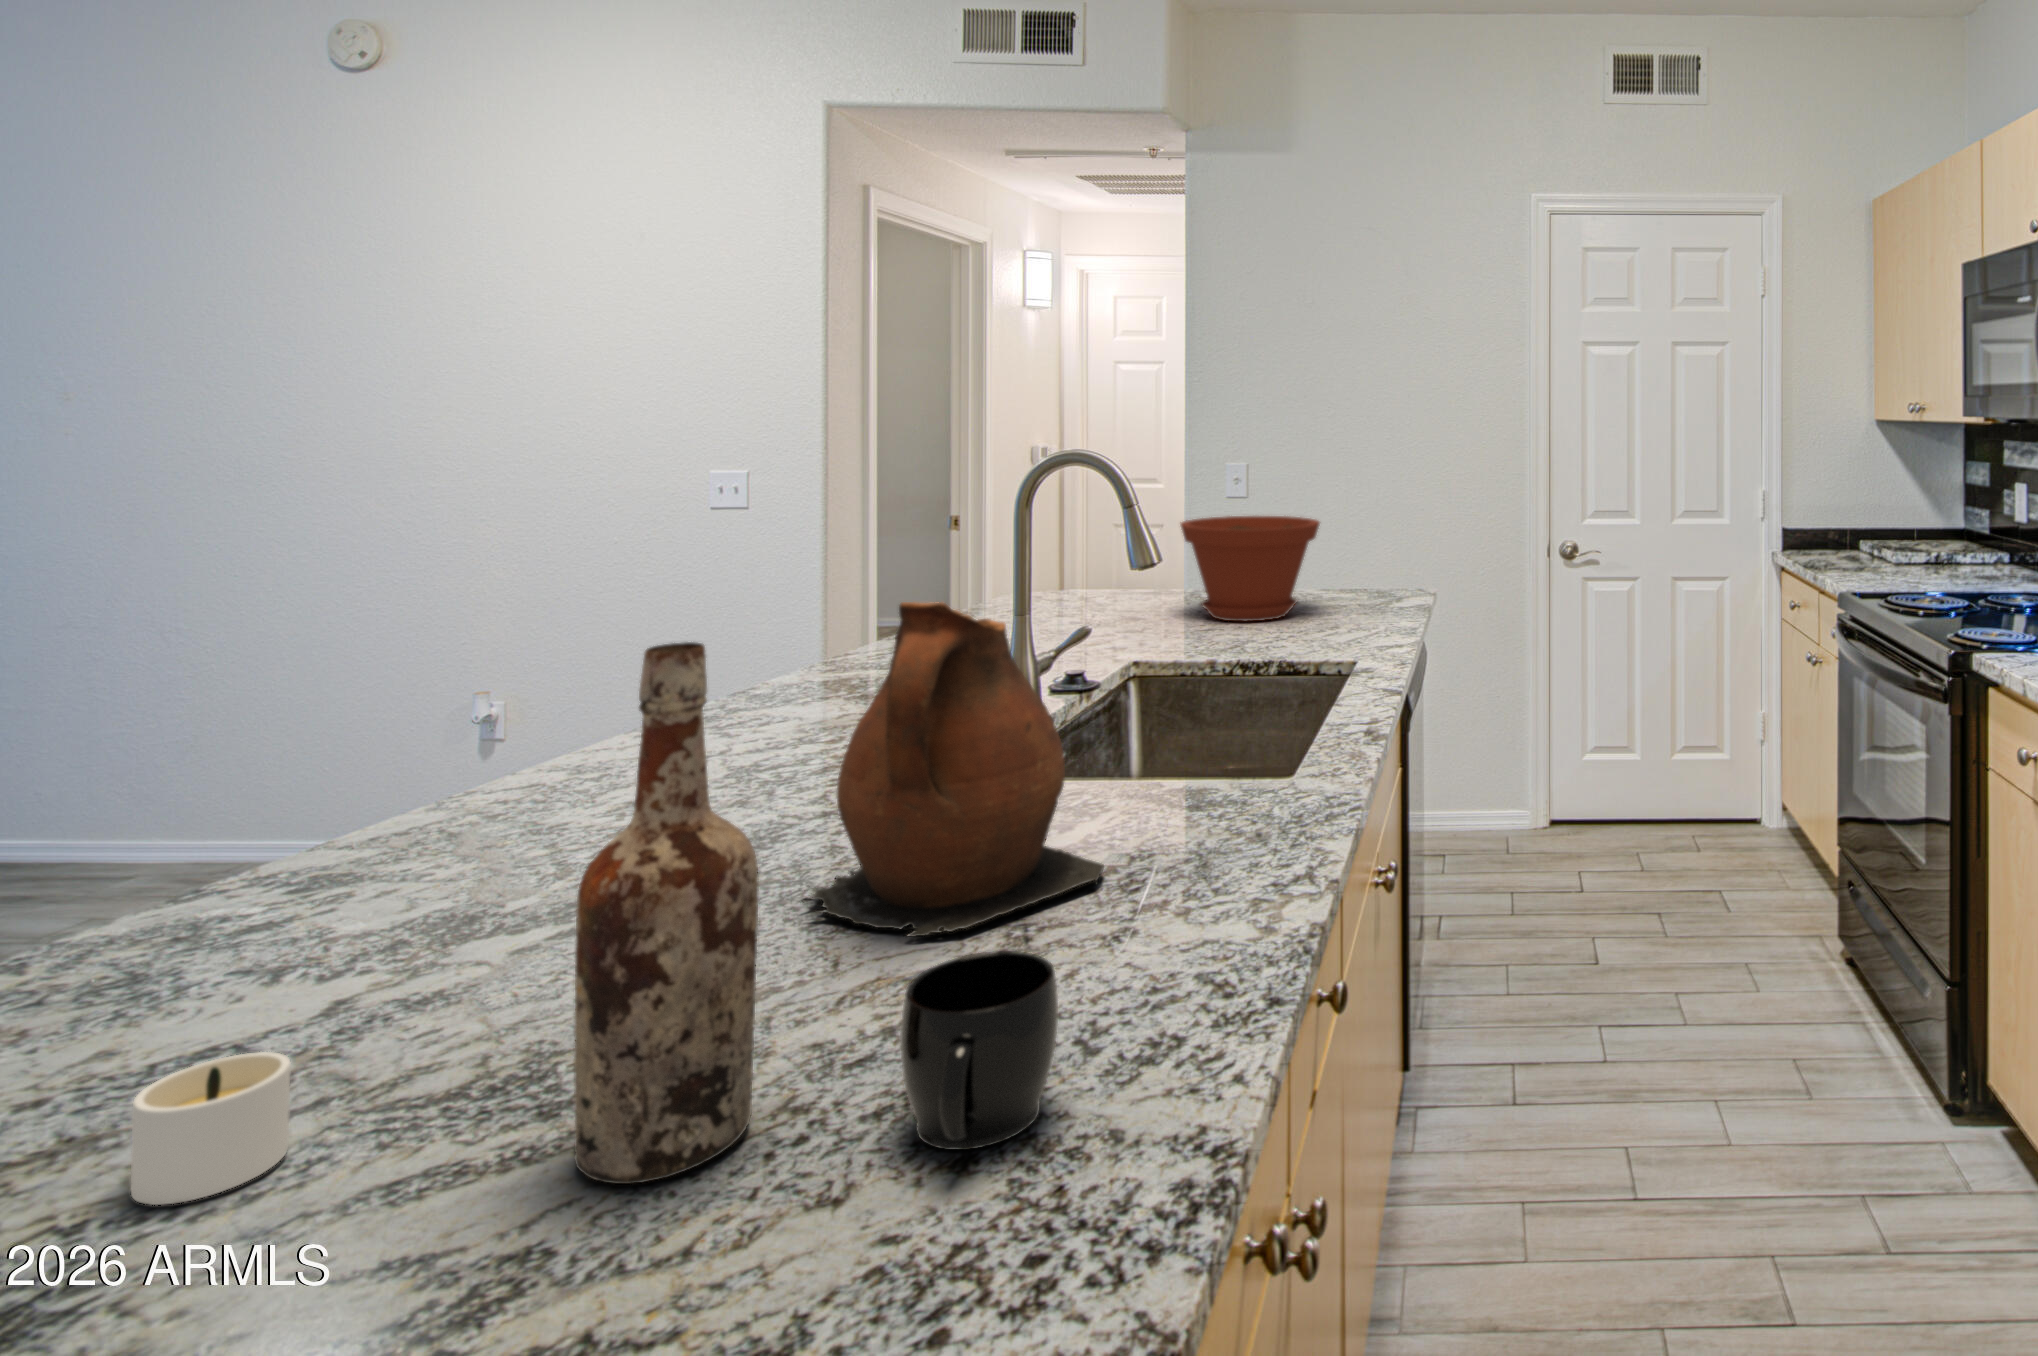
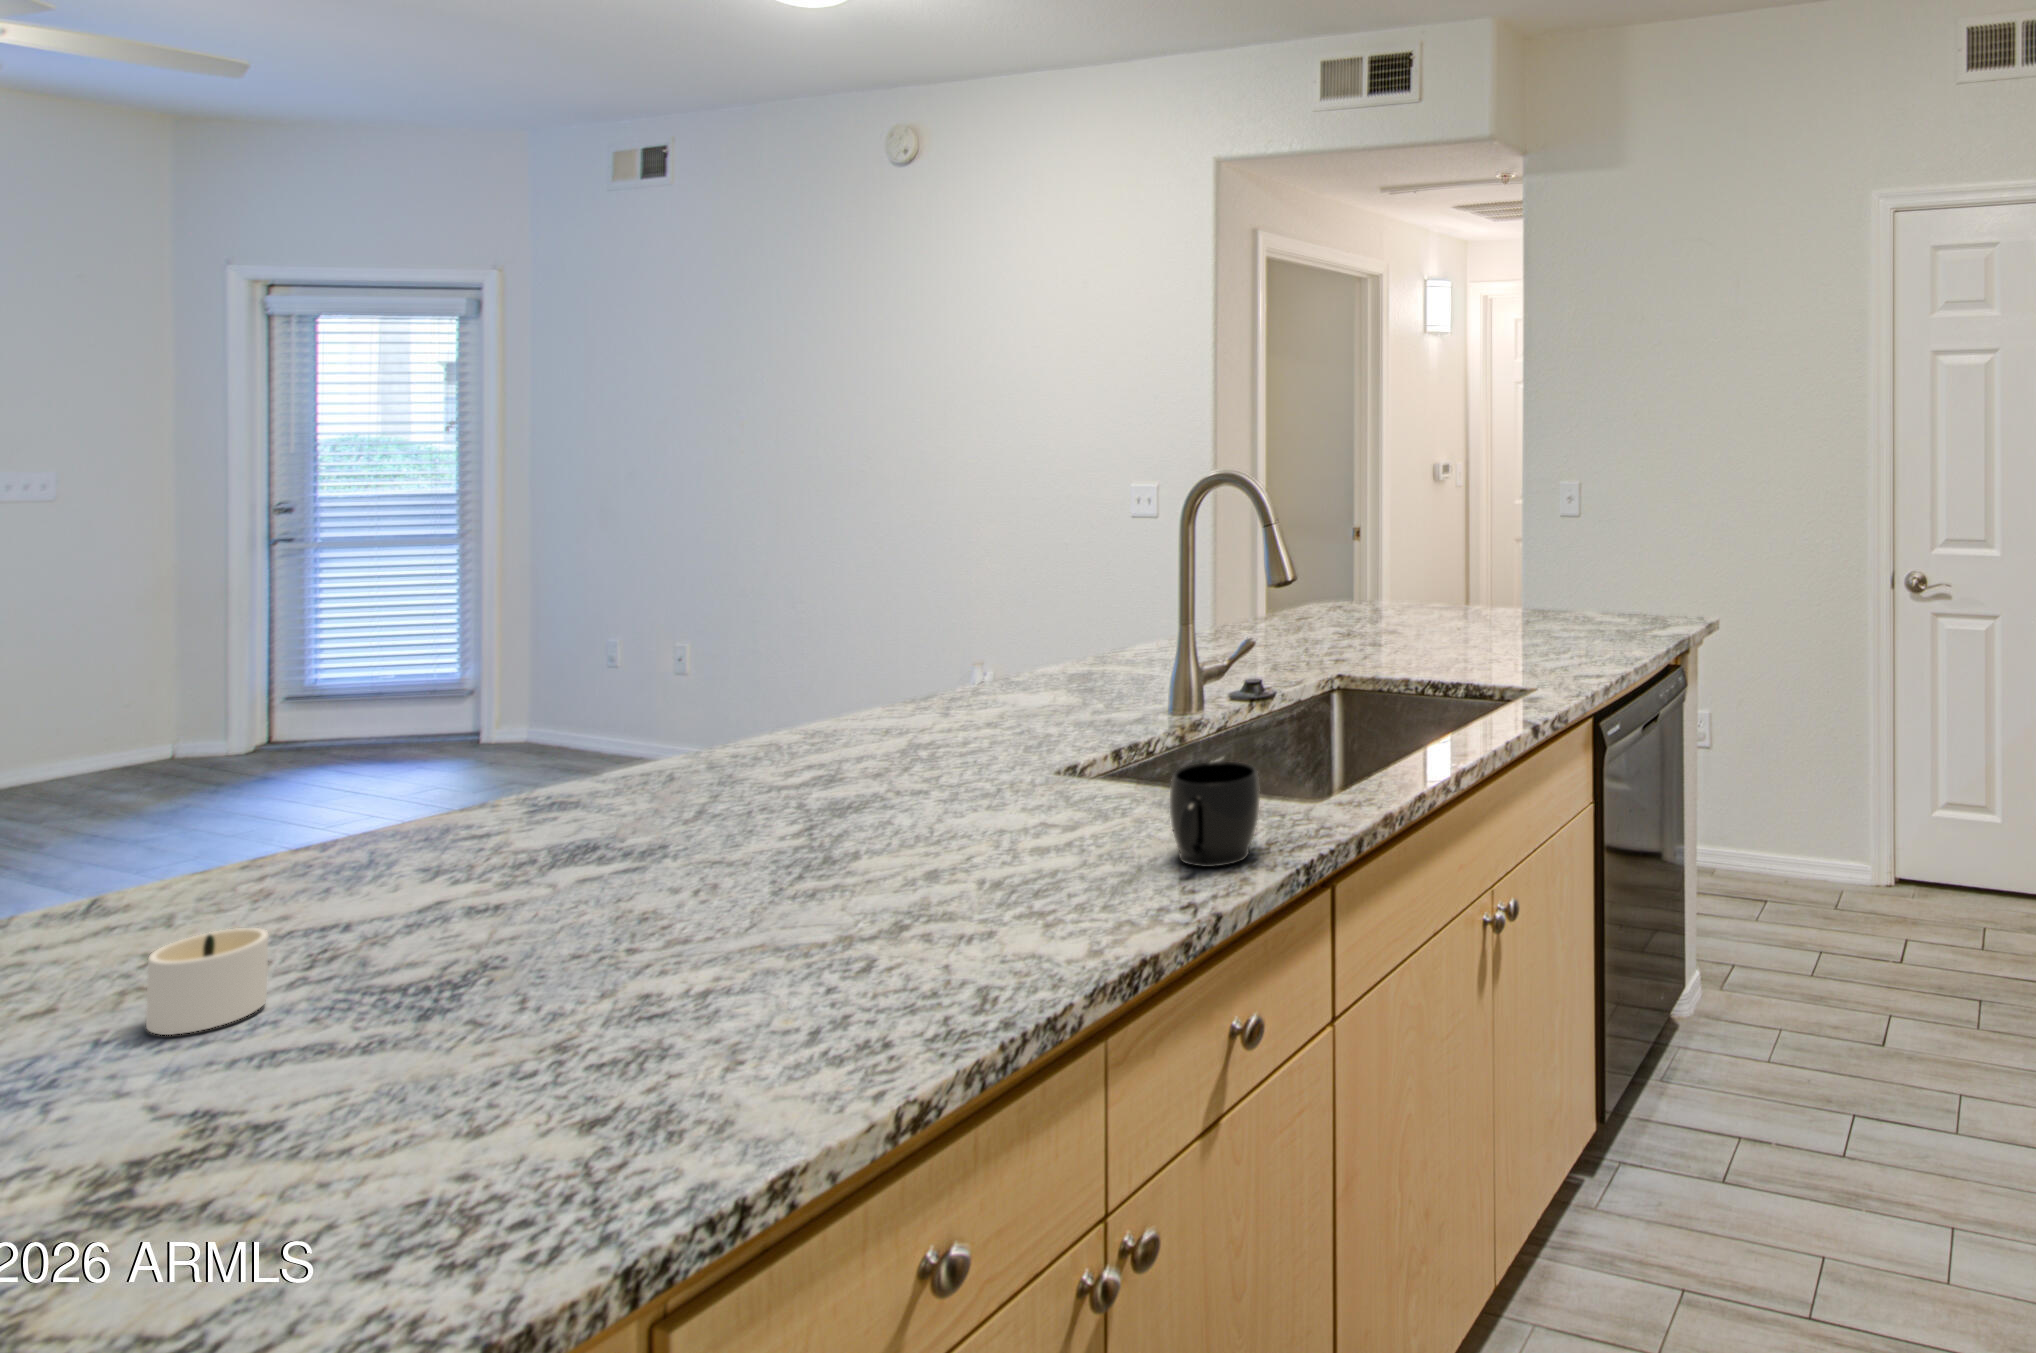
plant pot: present [1180,516,1320,621] -> none [1422,534,1561,641]
ceramic pitcher: present [803,602,1104,937] -> none [787,603,1050,911]
wine bottle: present [574,642,759,1184] -> none [374,628,543,1087]
mug: present [900,951,1058,1150] -> present [1170,761,1260,867]

